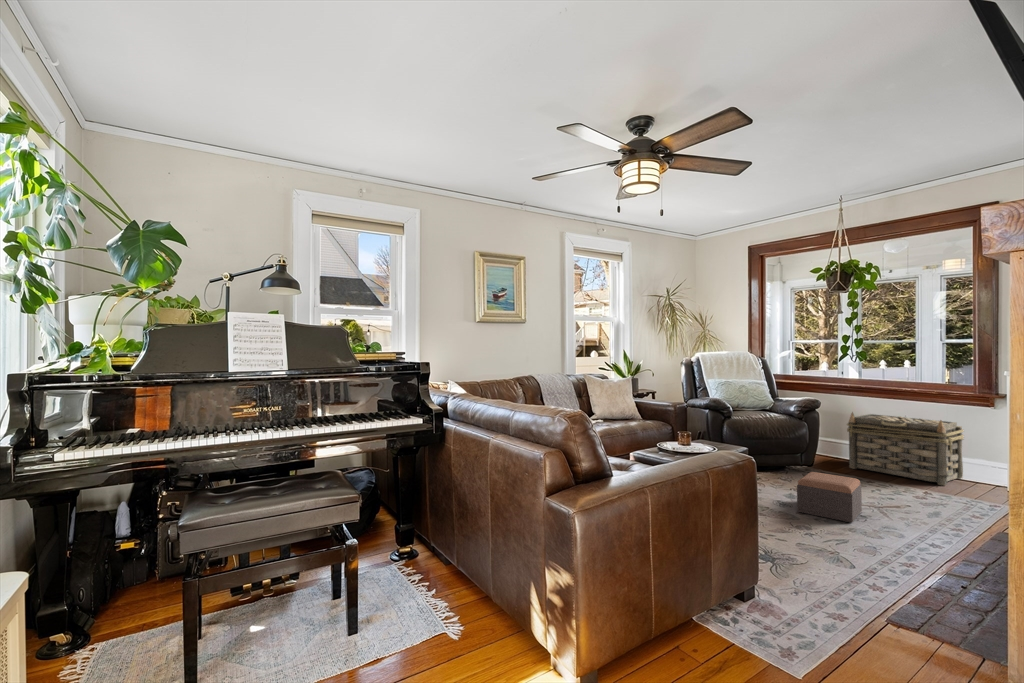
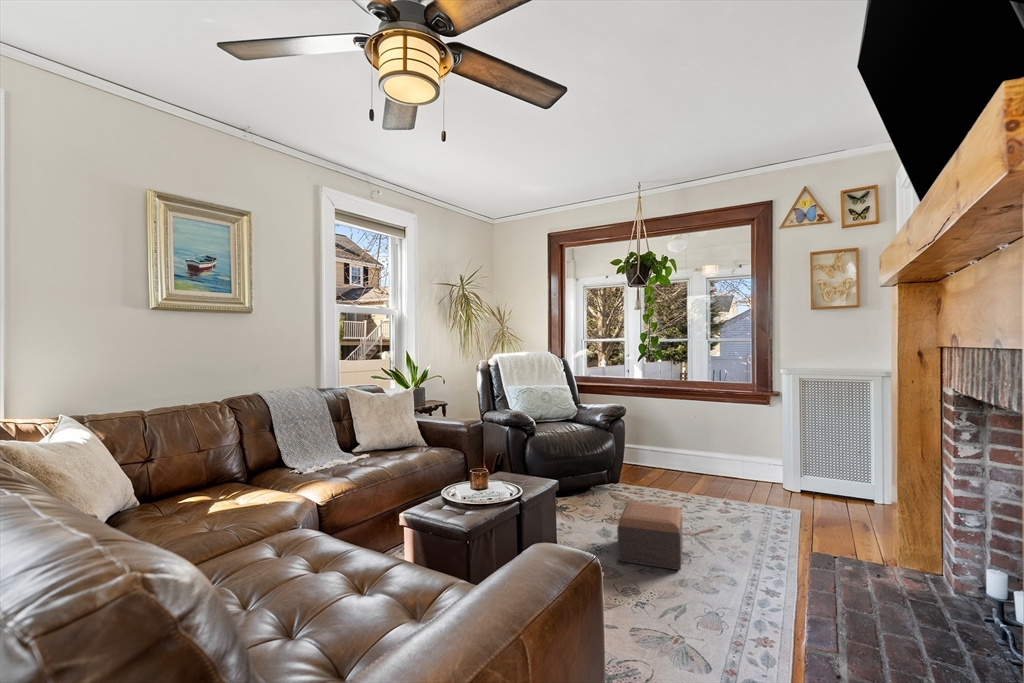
basket: present [847,412,964,485] -> none [646,416,747,491]

